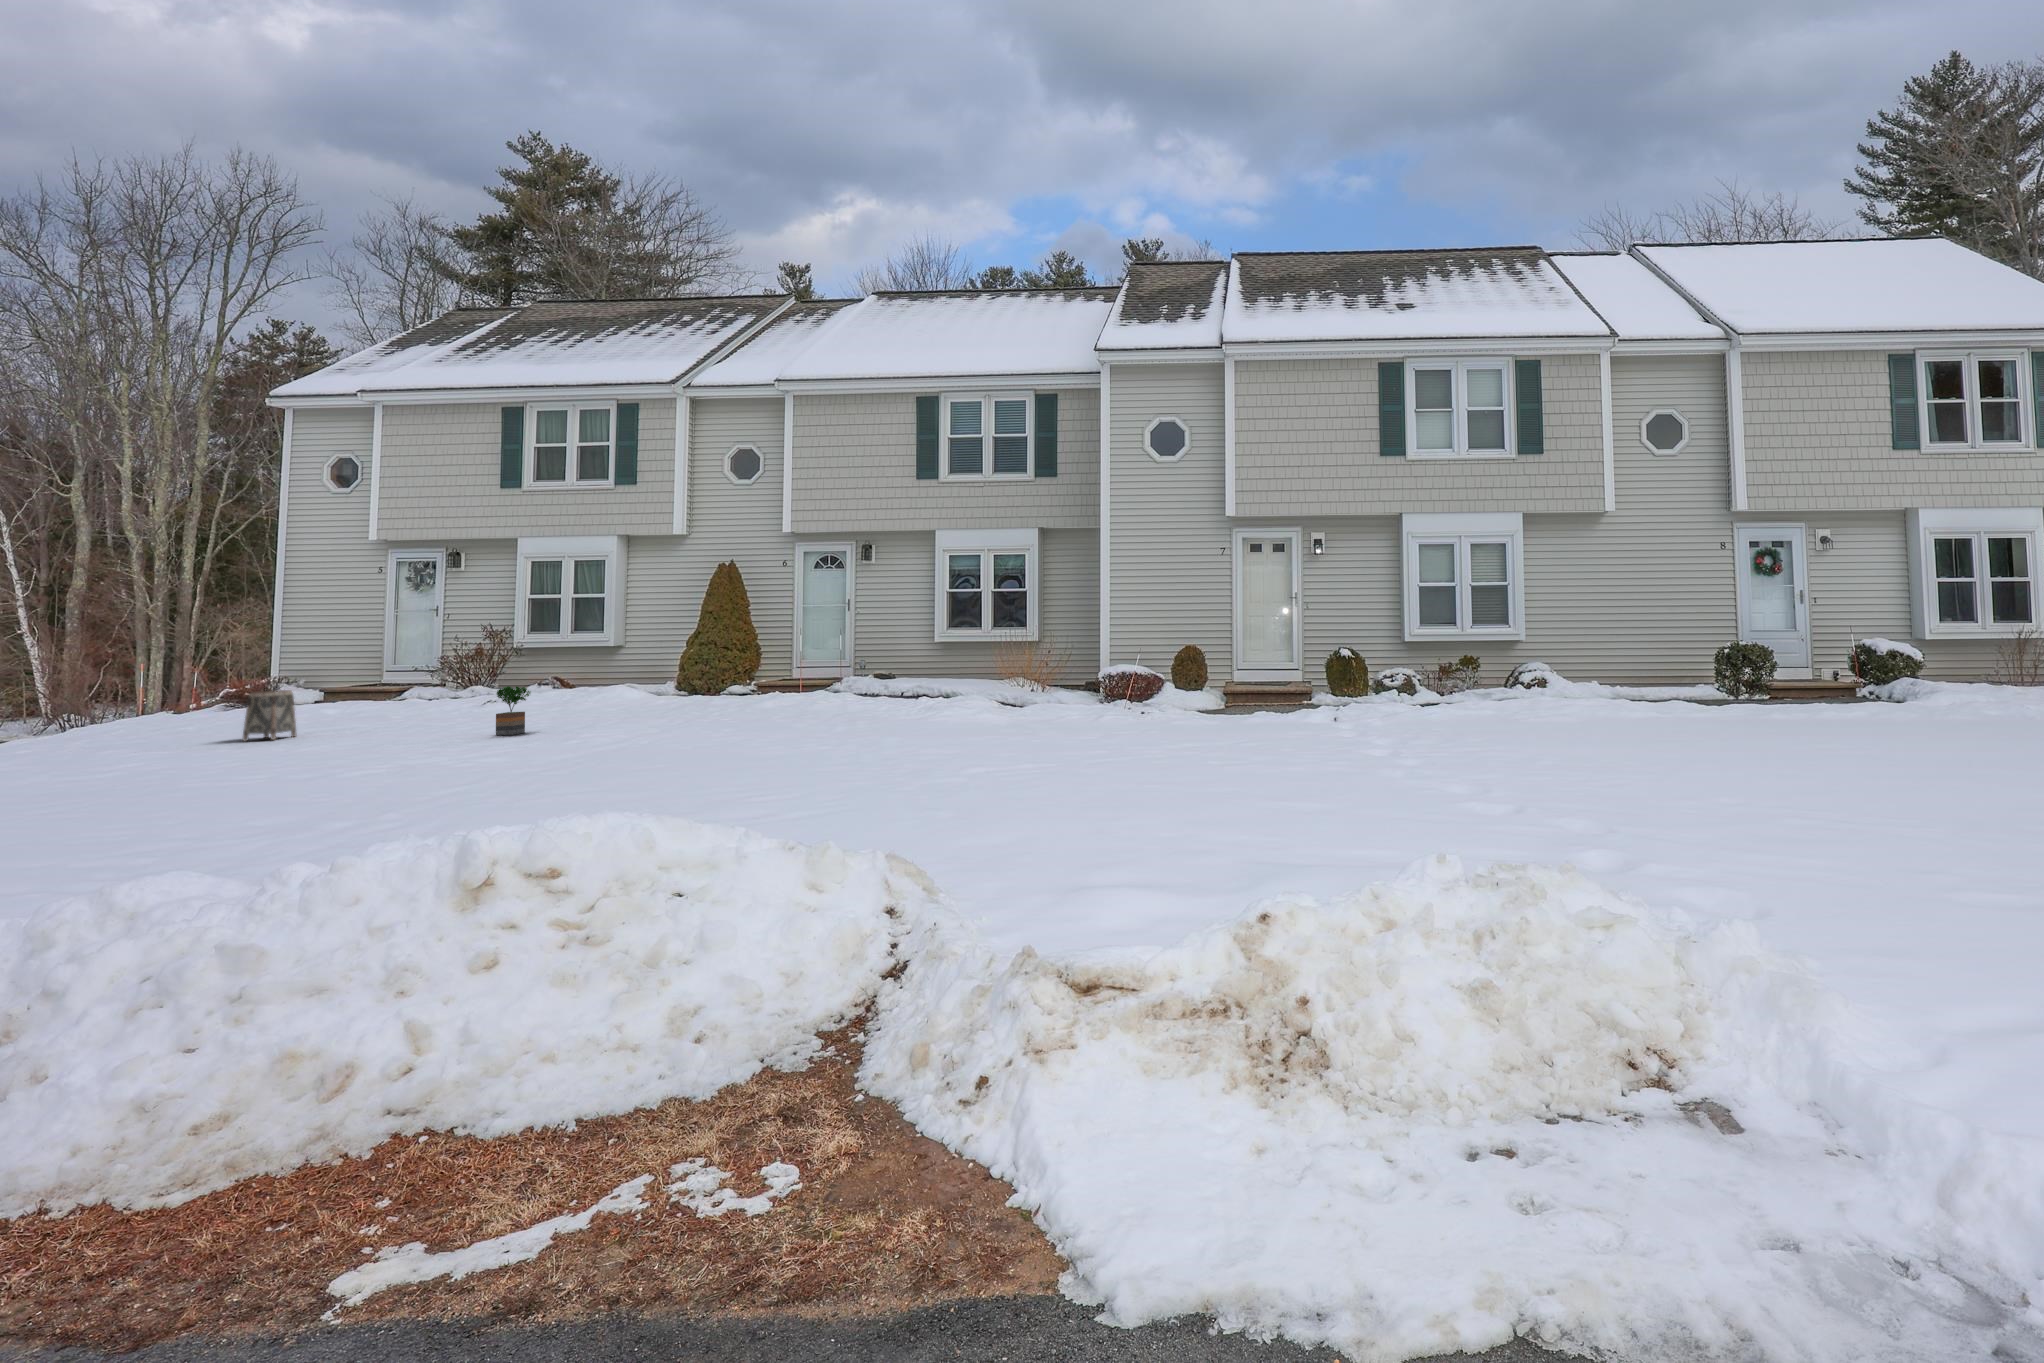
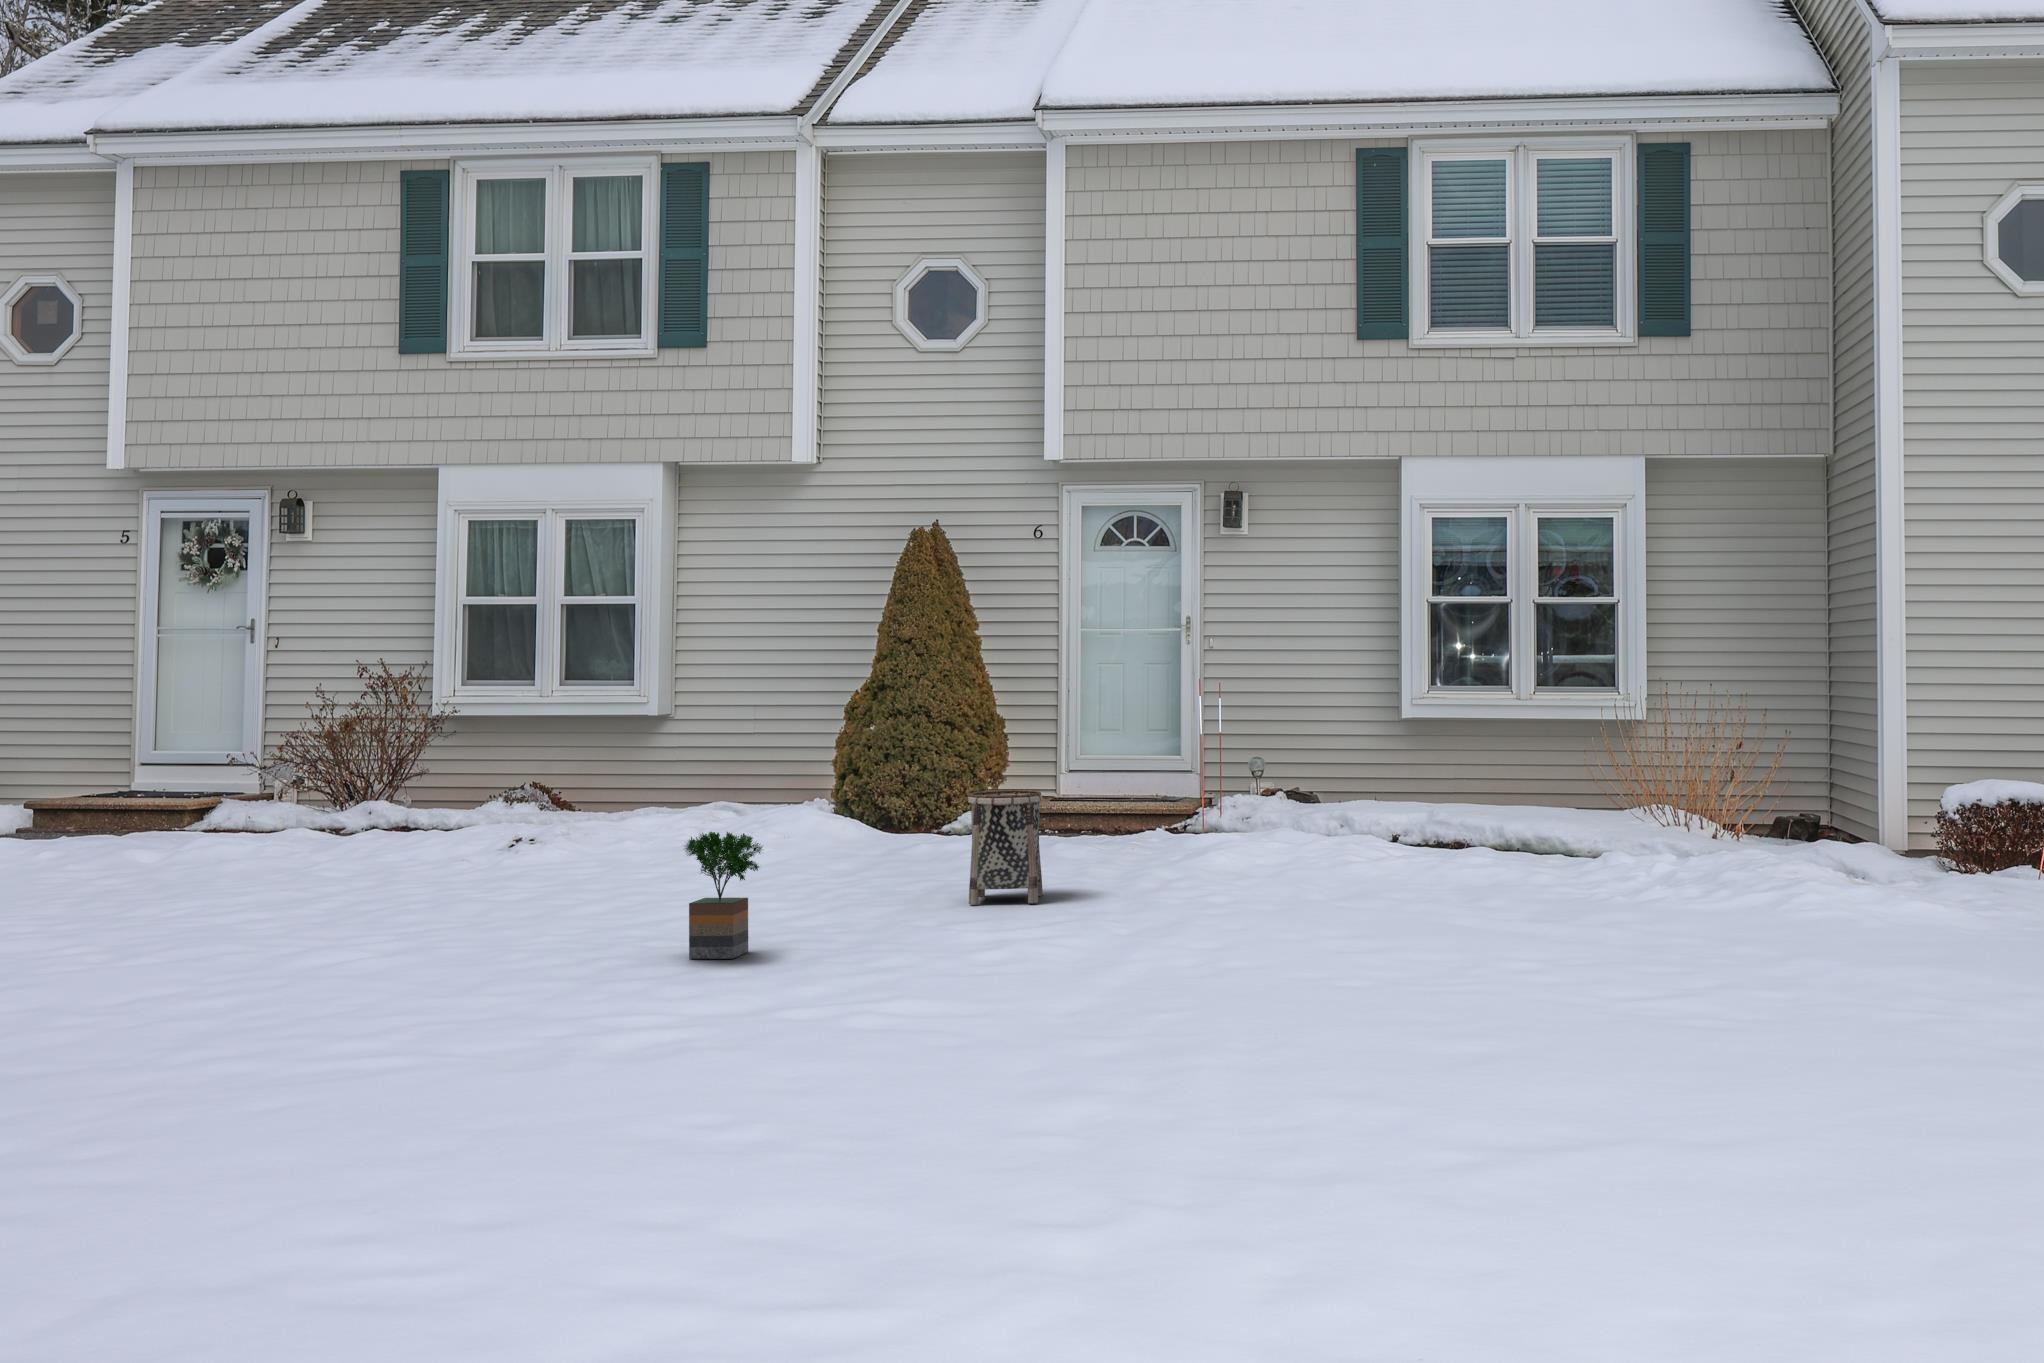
basket: present [243,690,297,741] -> present [968,790,1043,904]

